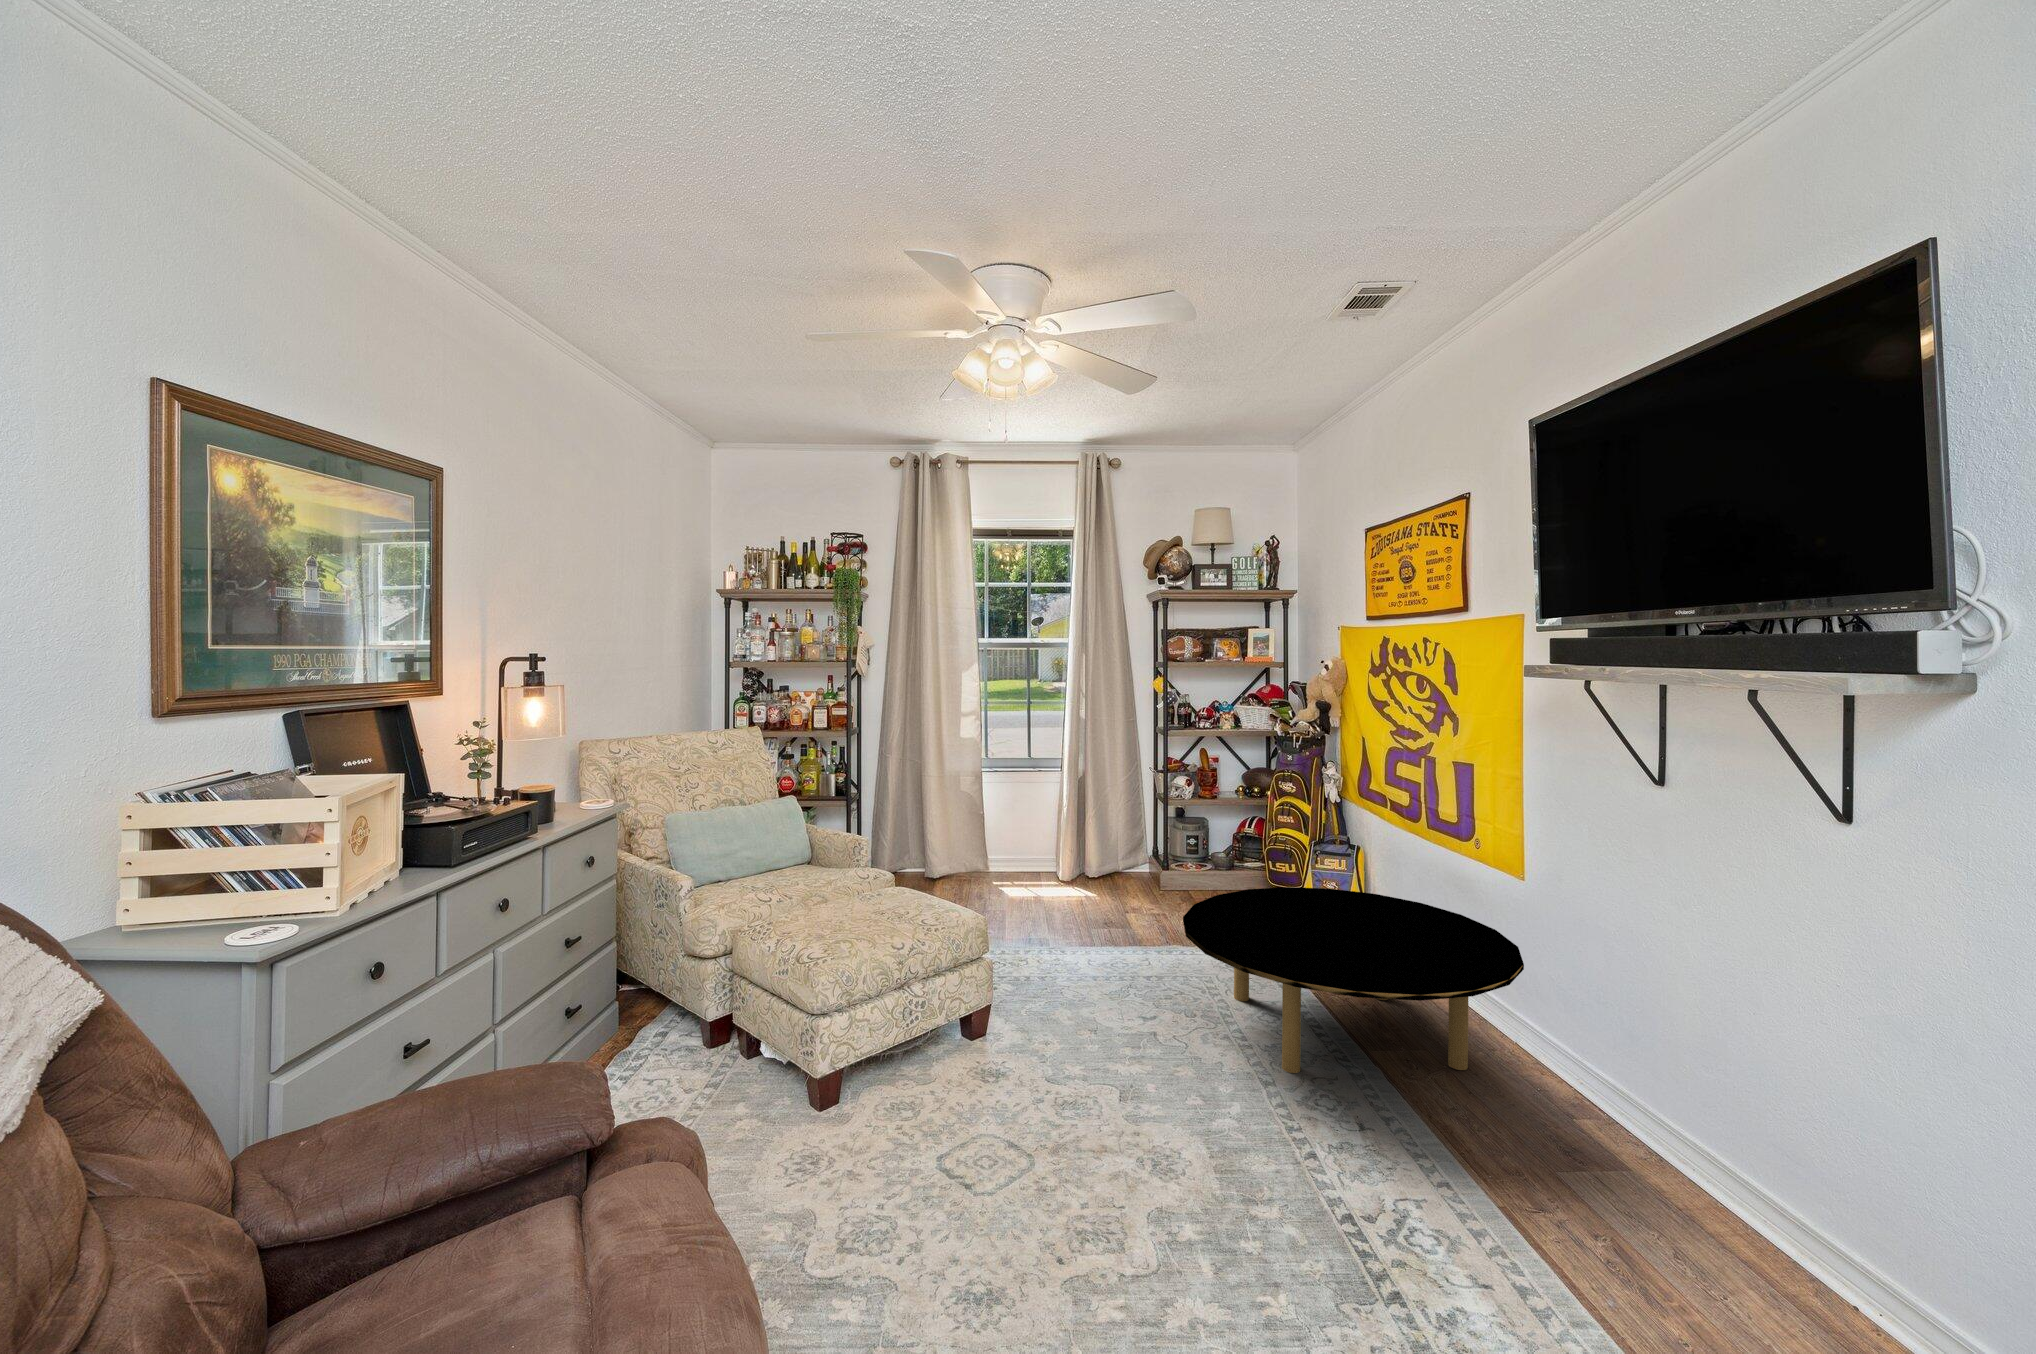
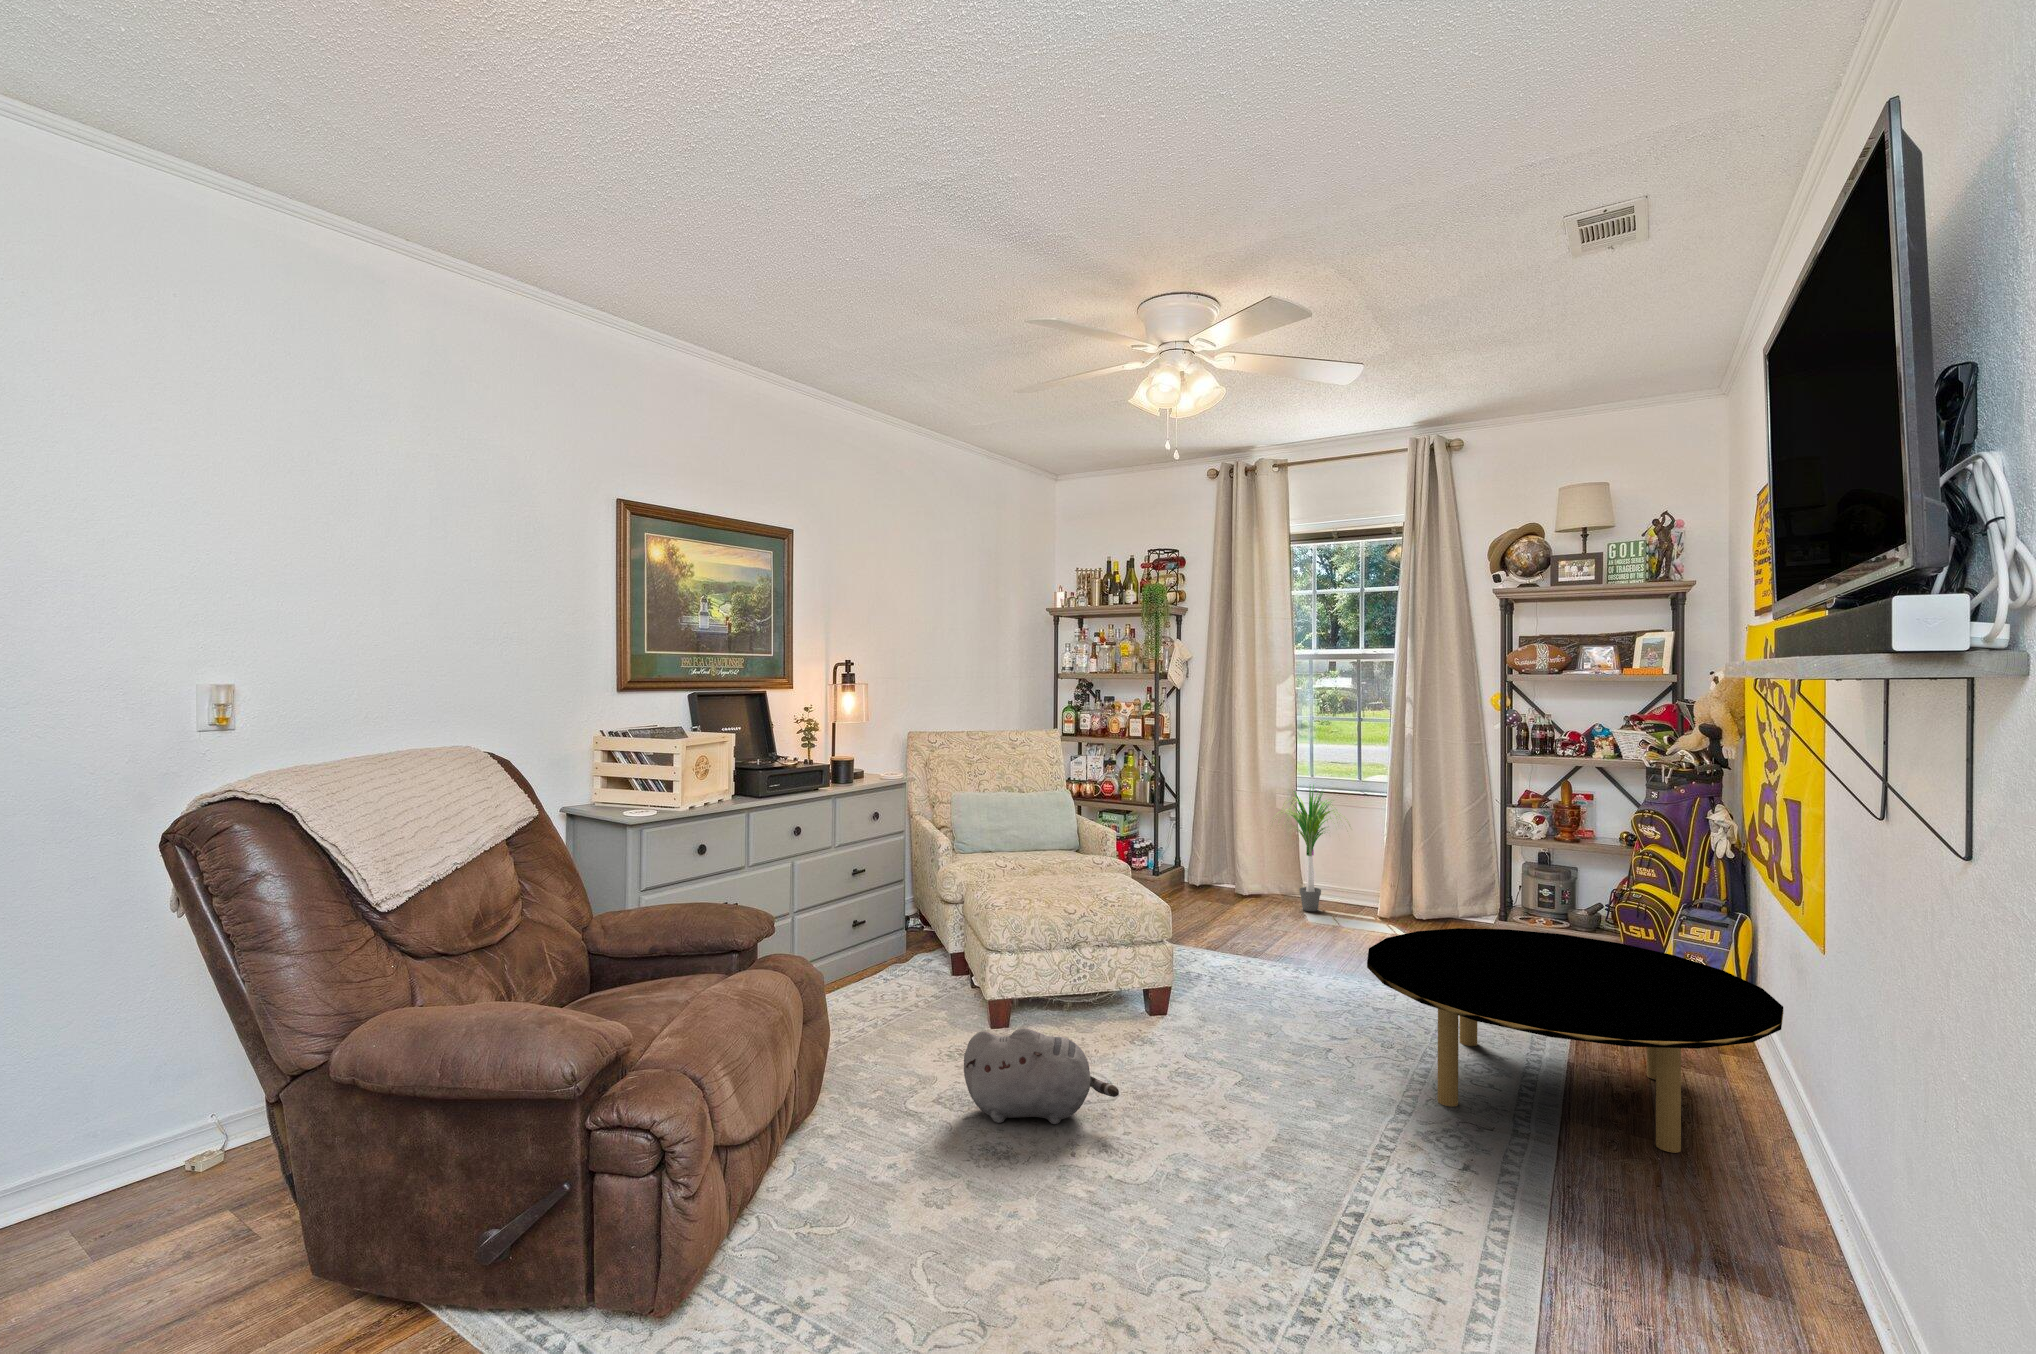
potted plant: none [957,759,1036,884] -> present [1278,785,1338,911]
plush toy: none [886,1119,1073,1258] -> present [964,1028,1119,1124]

